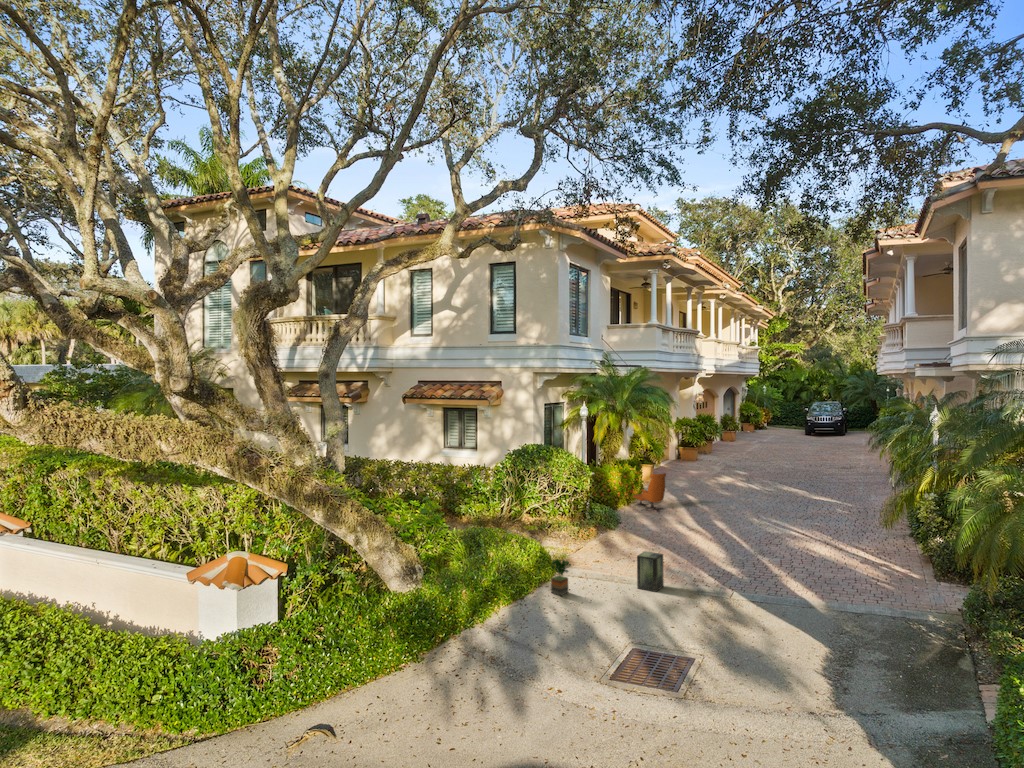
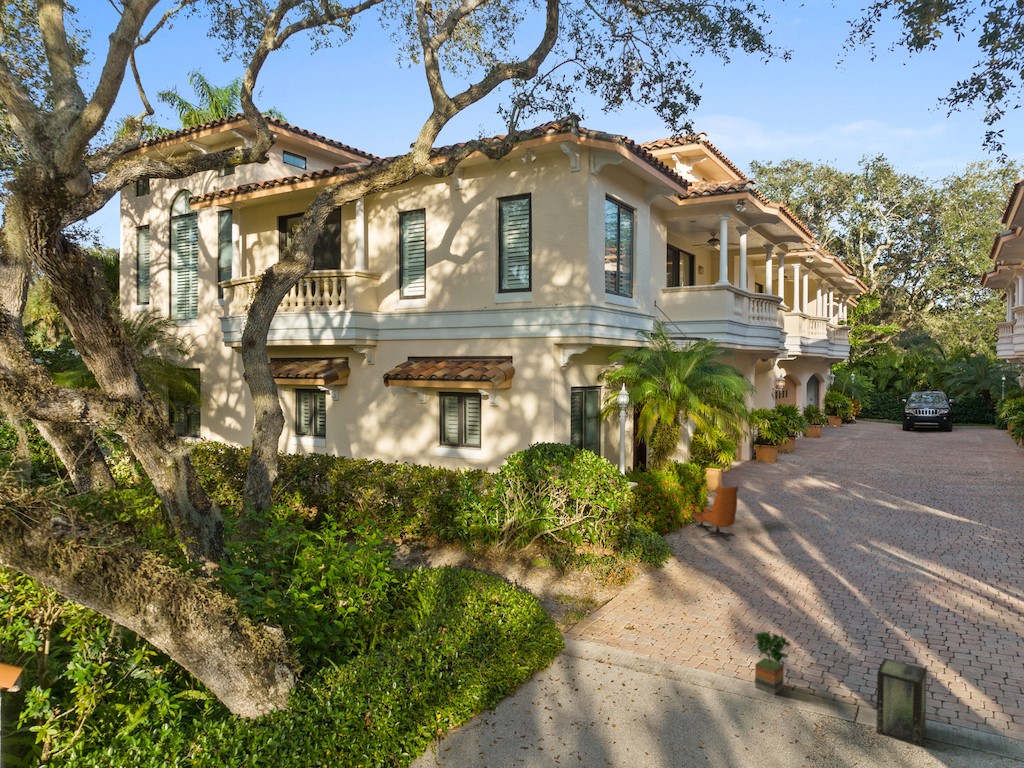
storage box: present [637,551,664,592] -> present [876,659,927,746]
potted tree: present [551,559,571,595] -> present [755,632,790,694]

